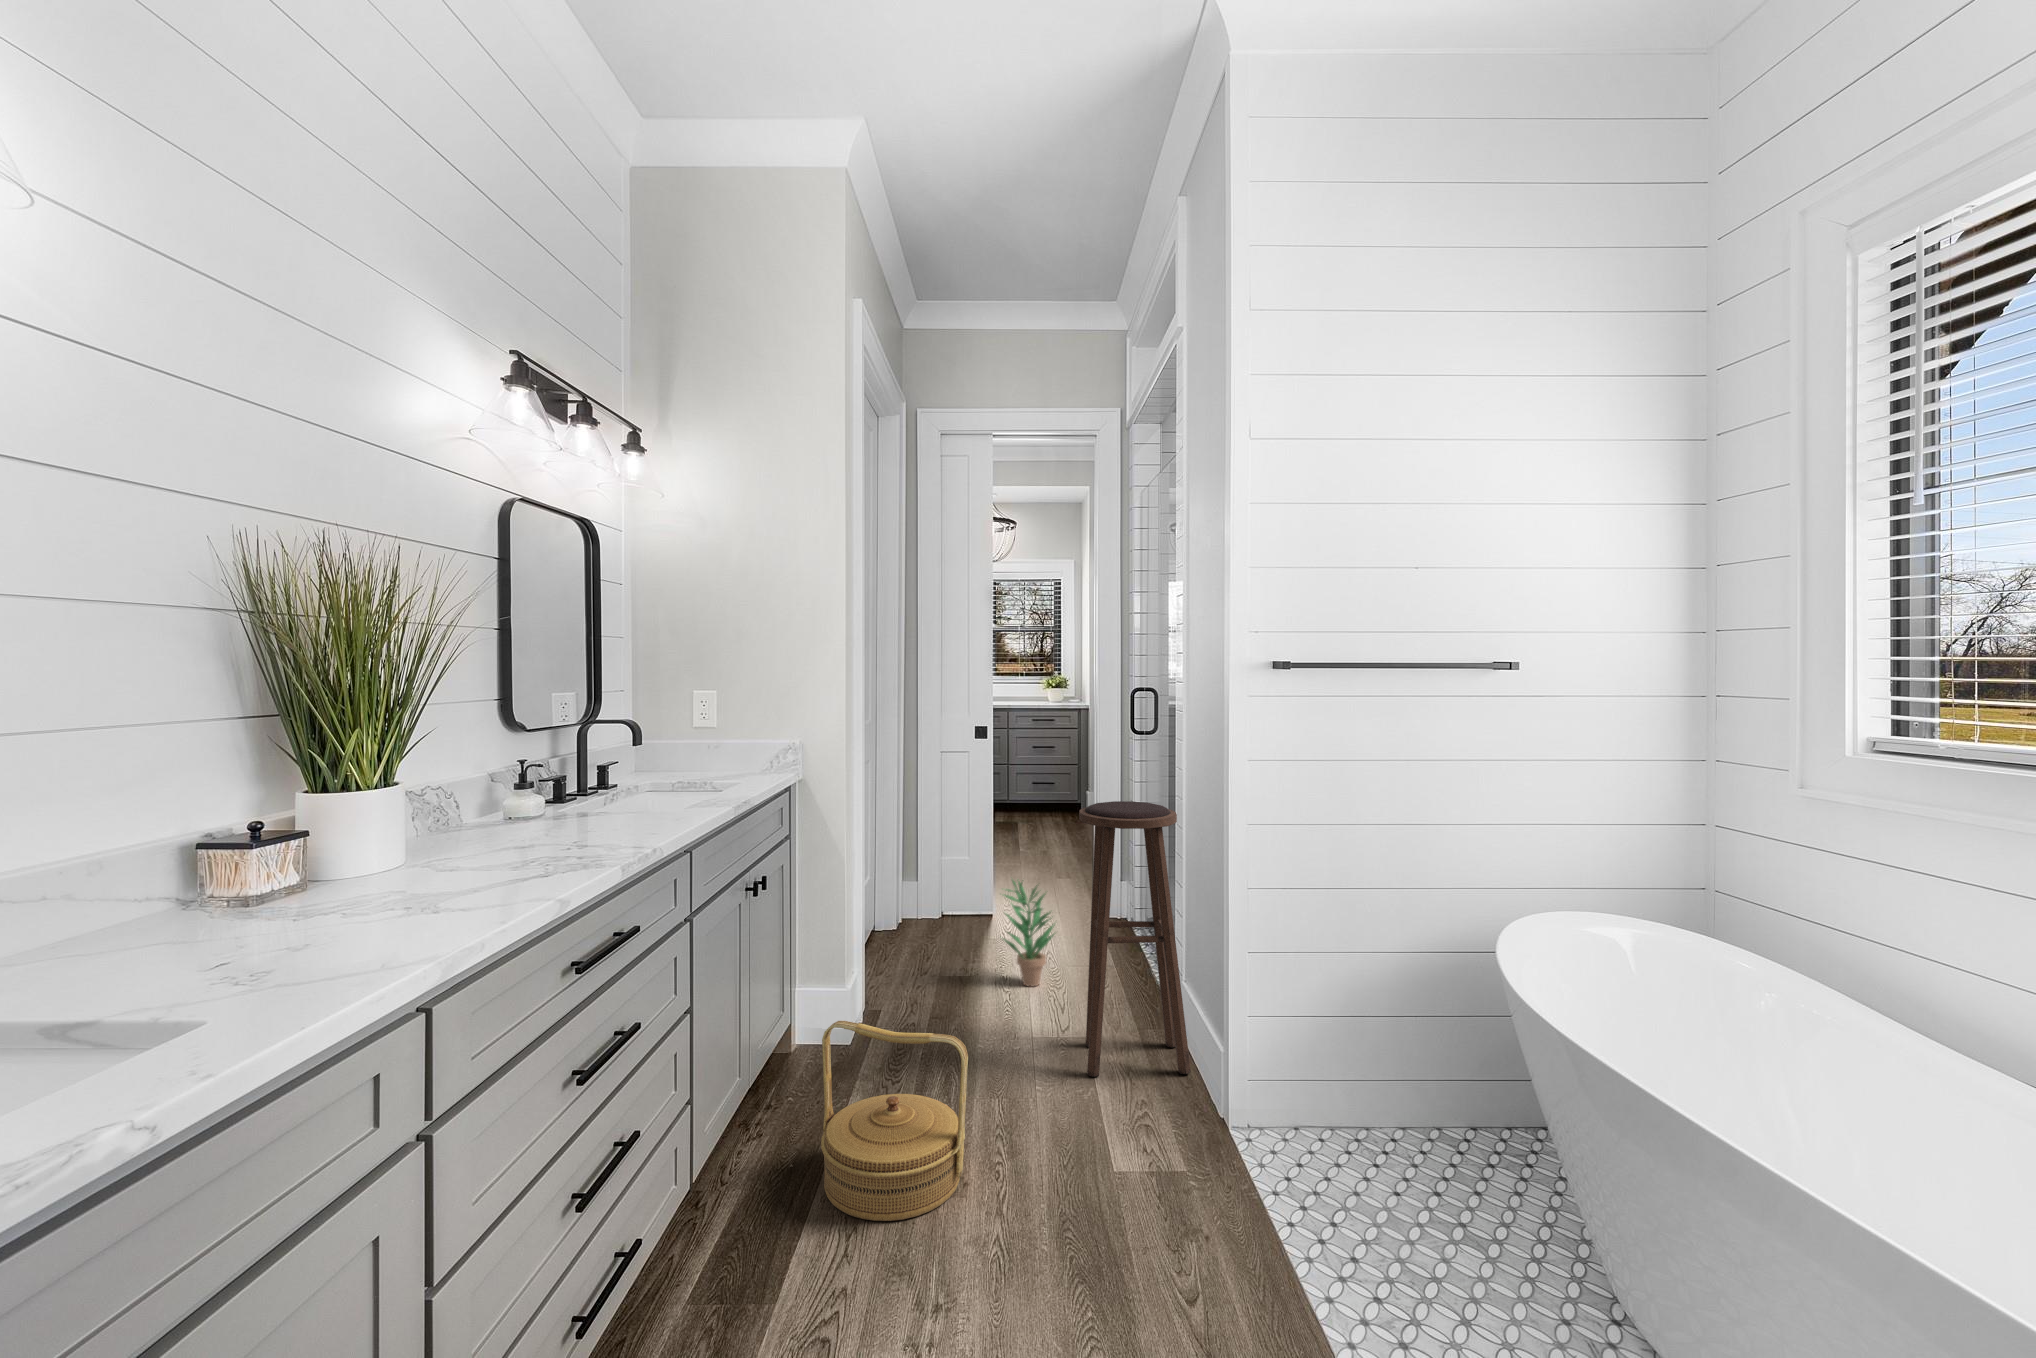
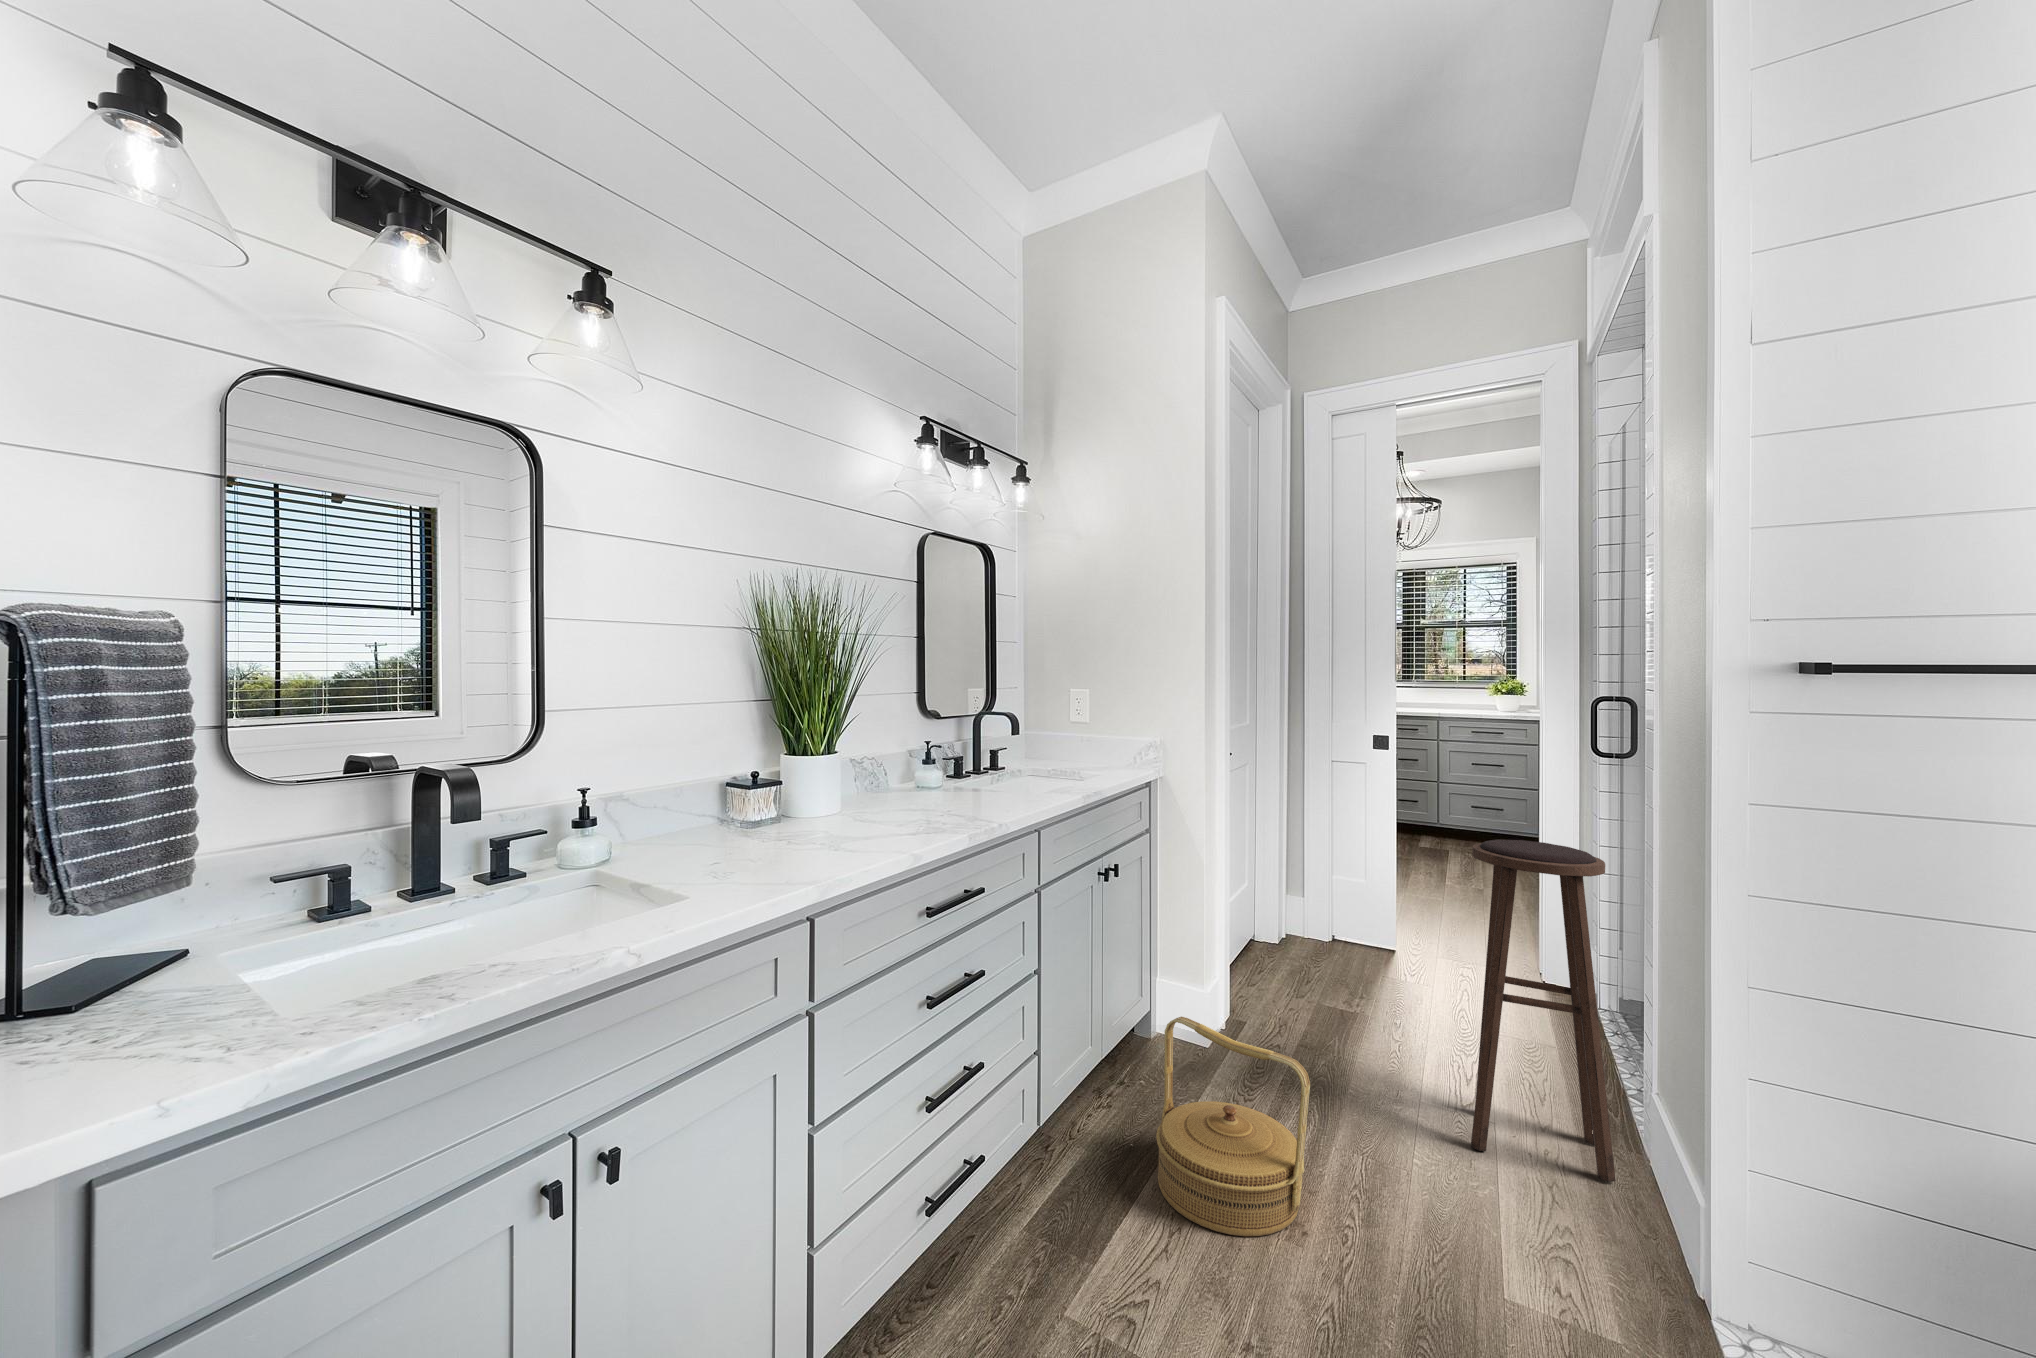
potted plant: present [1004,880,1055,987] -> none [1380,909,1453,1034]

